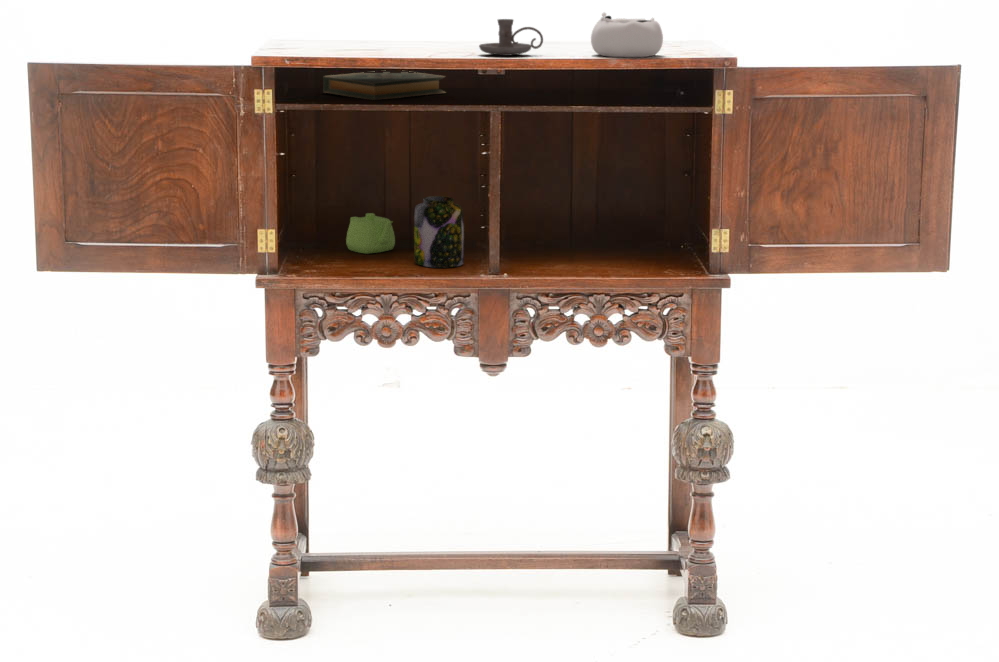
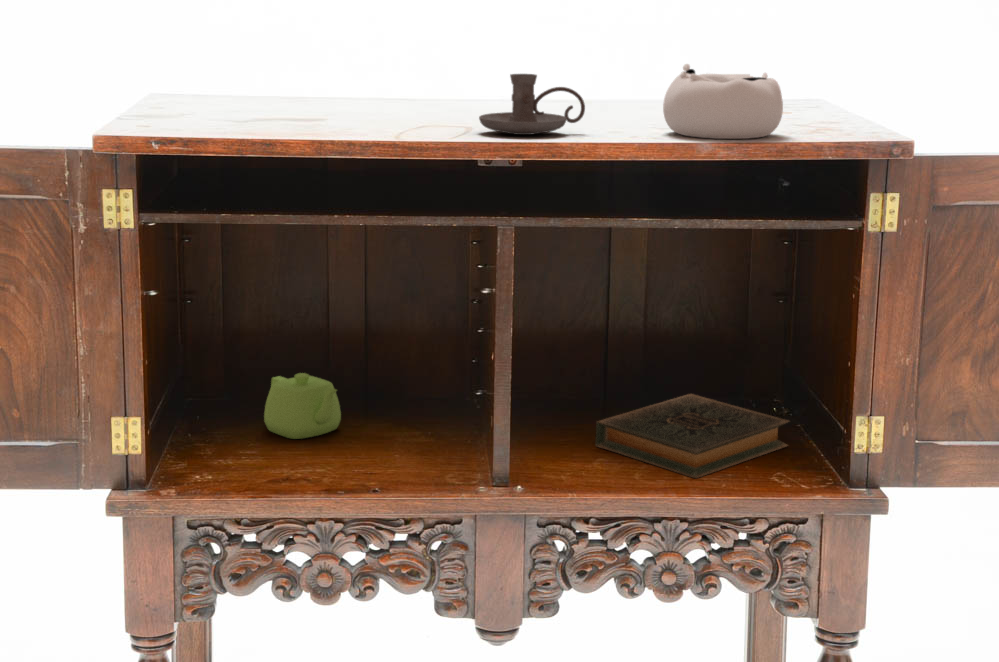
hardback book: present [323,71,445,100] -> present [595,394,789,478]
jar: present [414,196,464,268] -> none [371,354,450,472]

